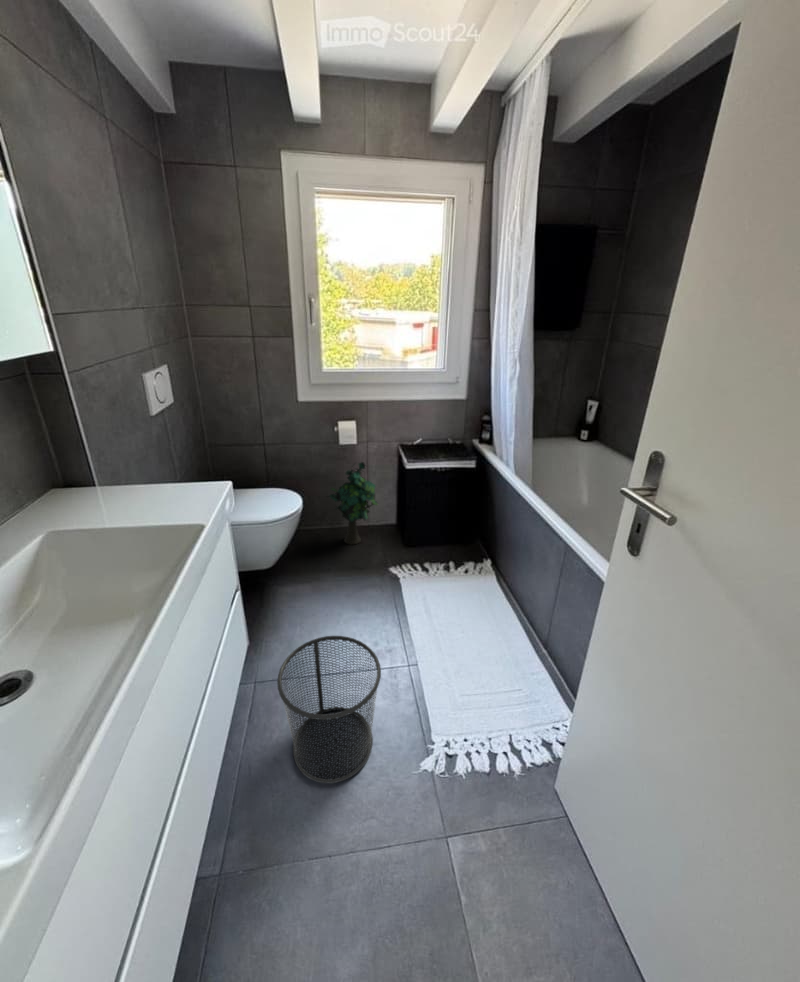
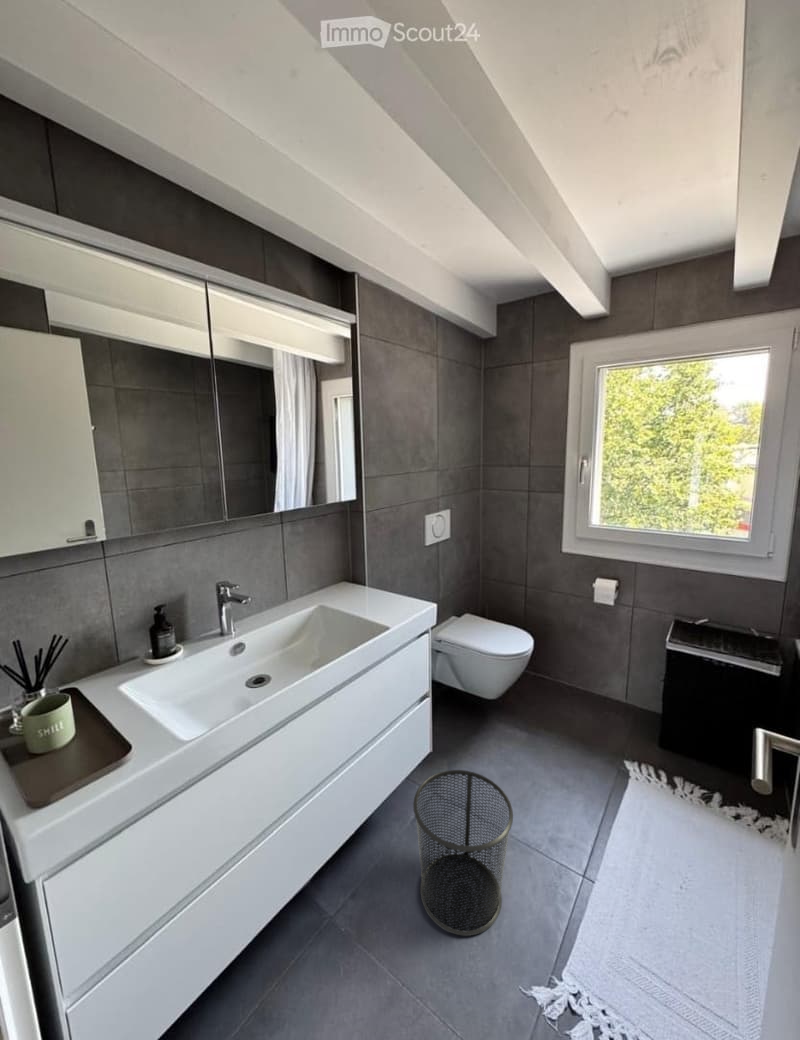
decorative plant: present [329,462,378,545] -> none [570,624,632,718]

